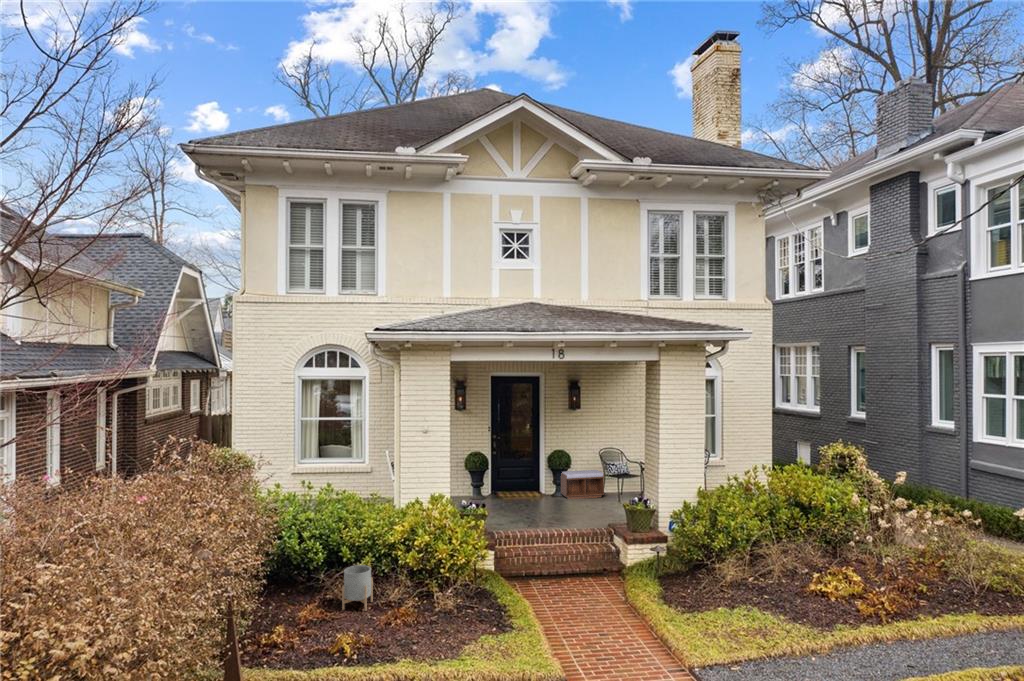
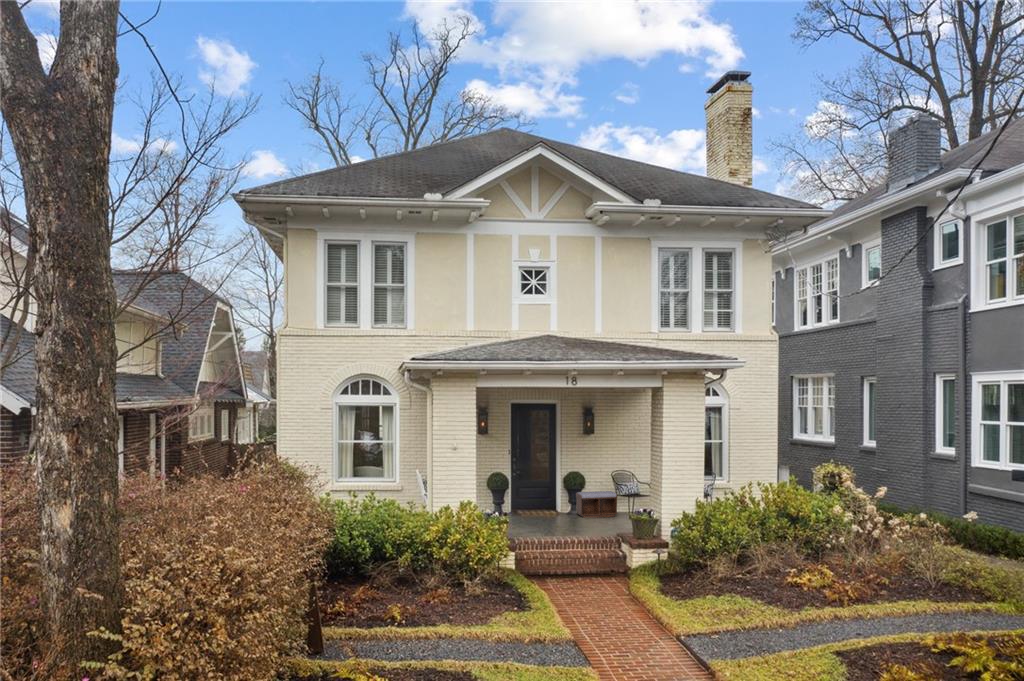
planter: present [342,565,373,611] -> none [387,558,412,595]

